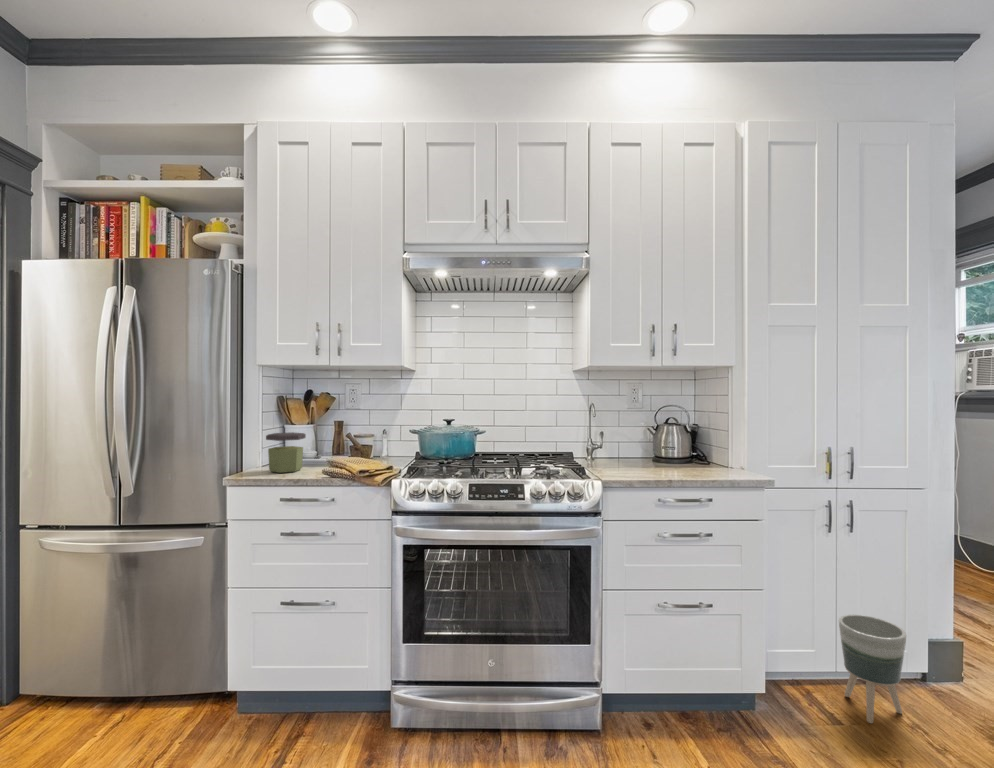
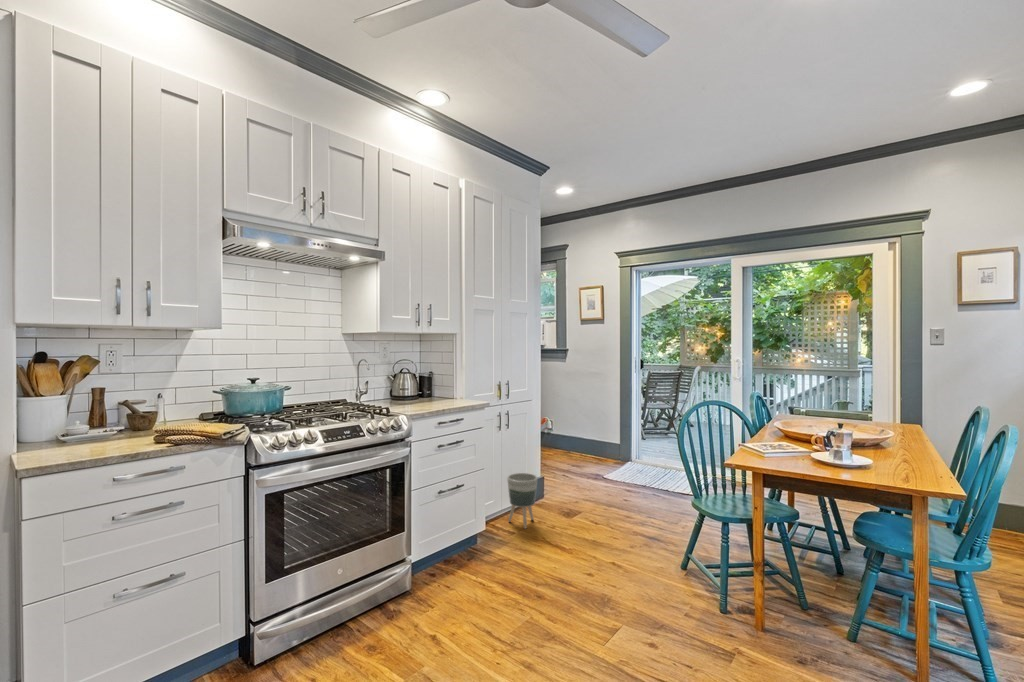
jar: present [266,432,306,473] -> none [66,404,118,452]

